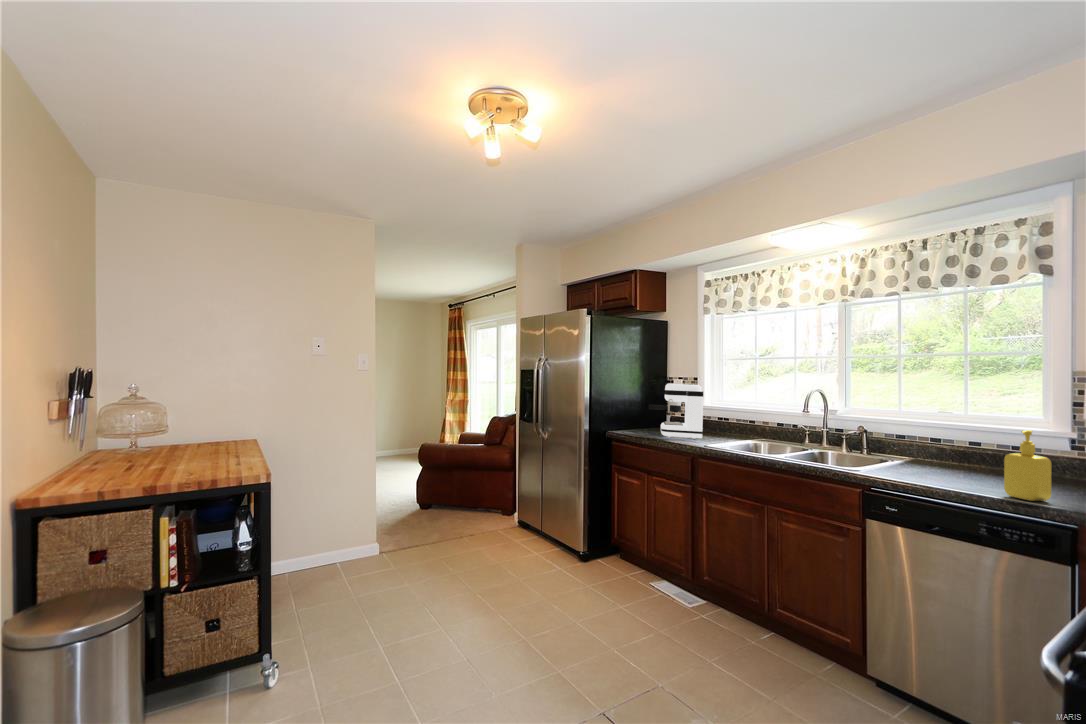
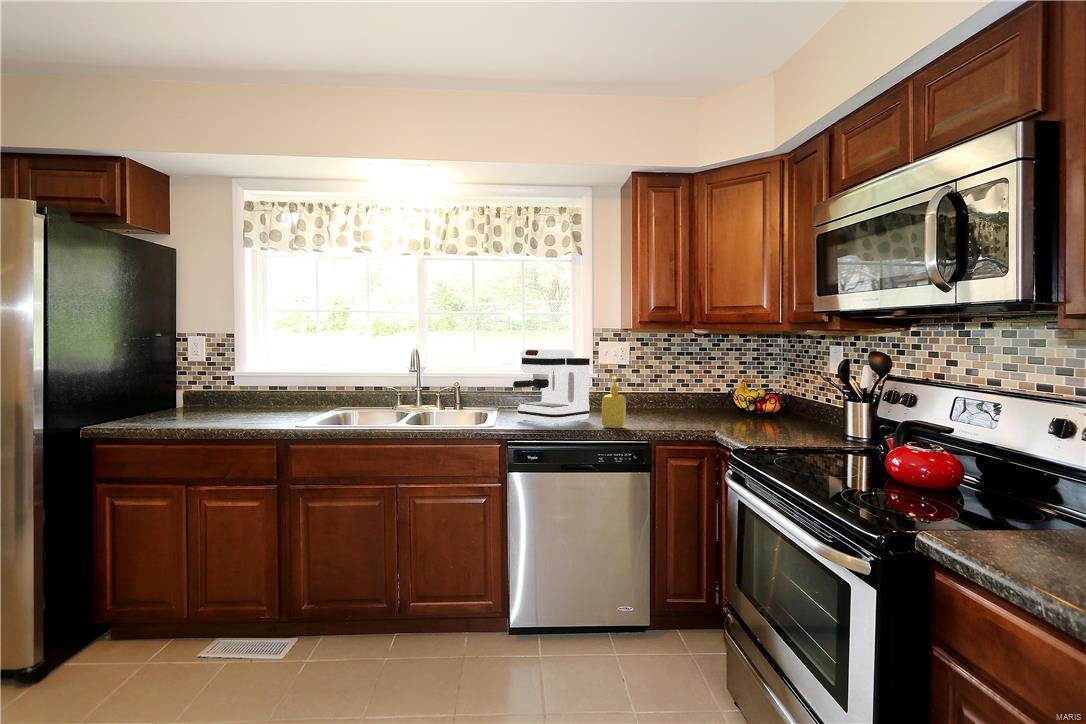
coffee maker: present [649,384,703,439] -> present [513,349,590,425]

